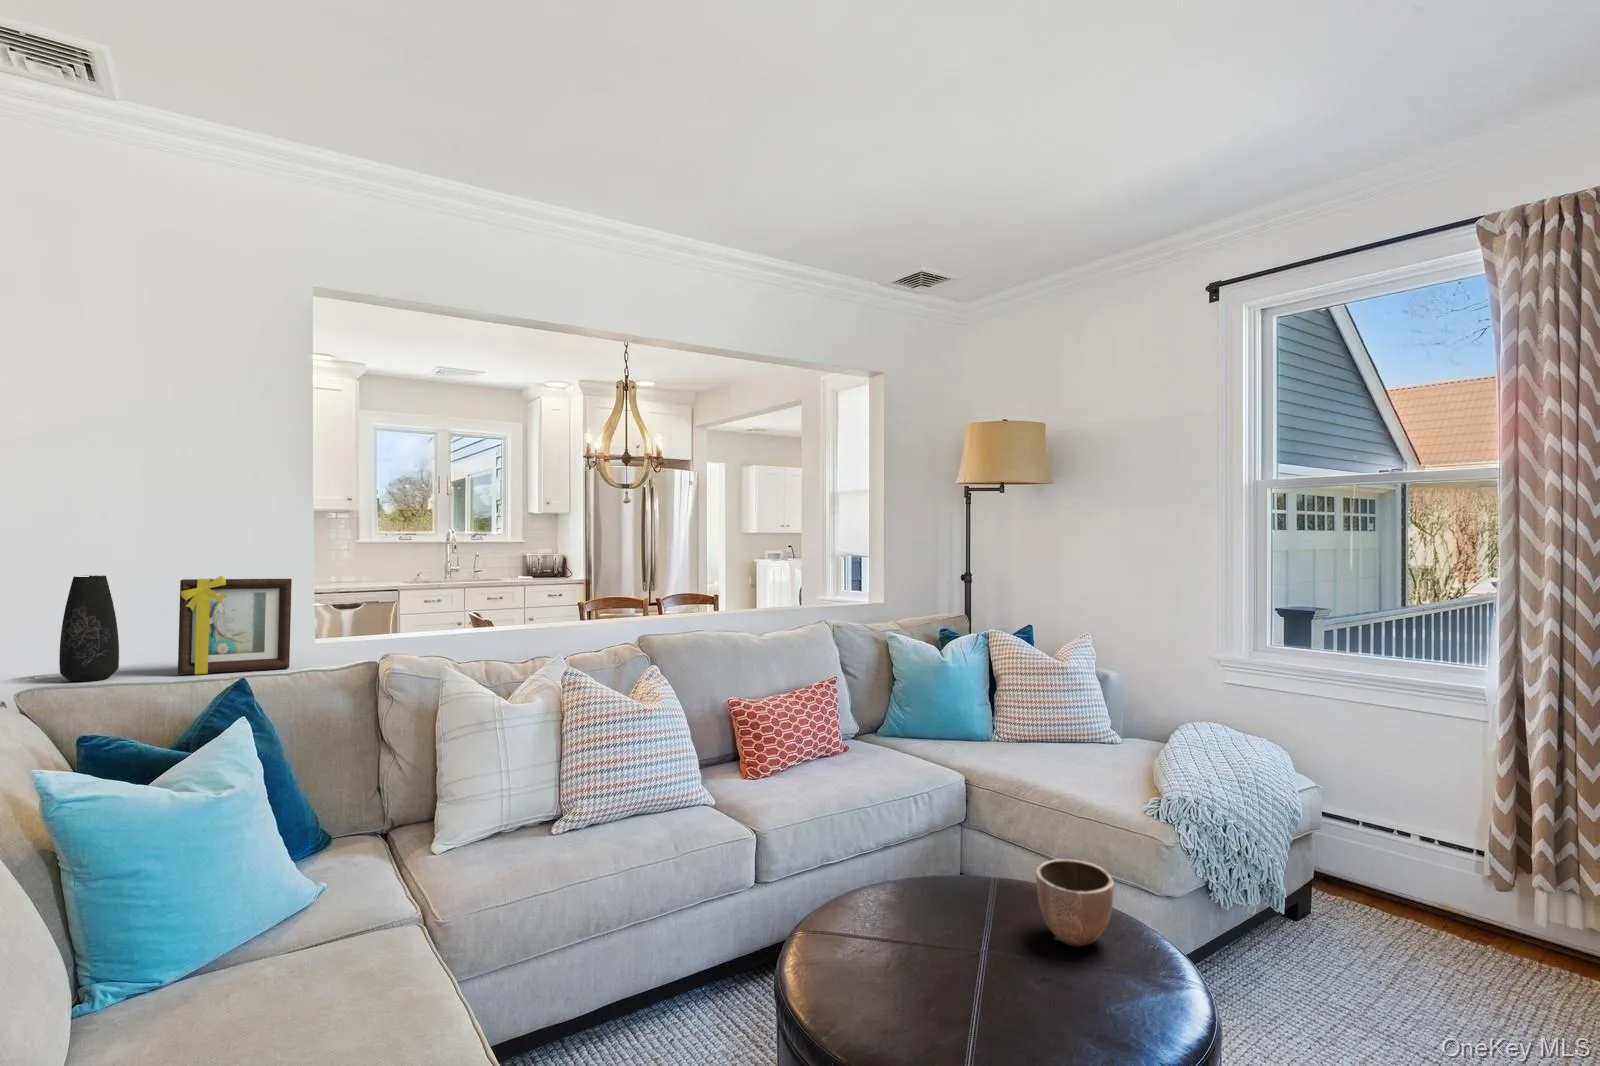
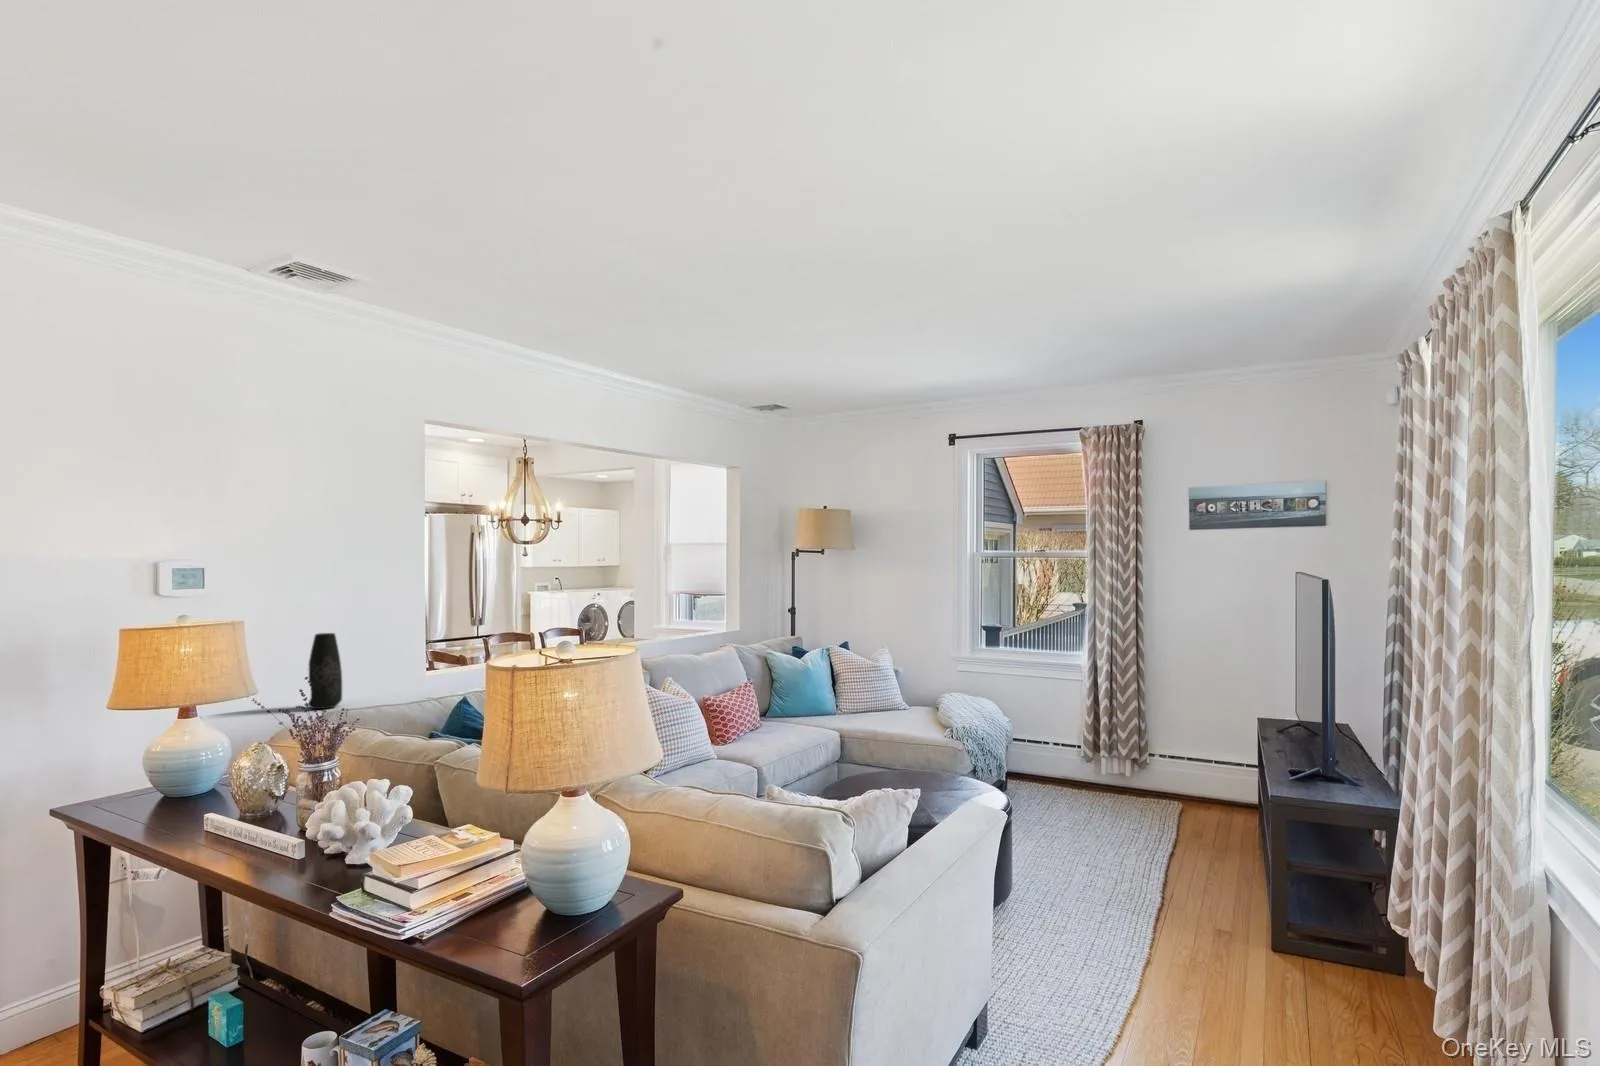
picture frame: present [178,576,292,675] -> none [374,630,442,700]
decorative bowl: present [1036,860,1114,947] -> none [934,750,967,787]

